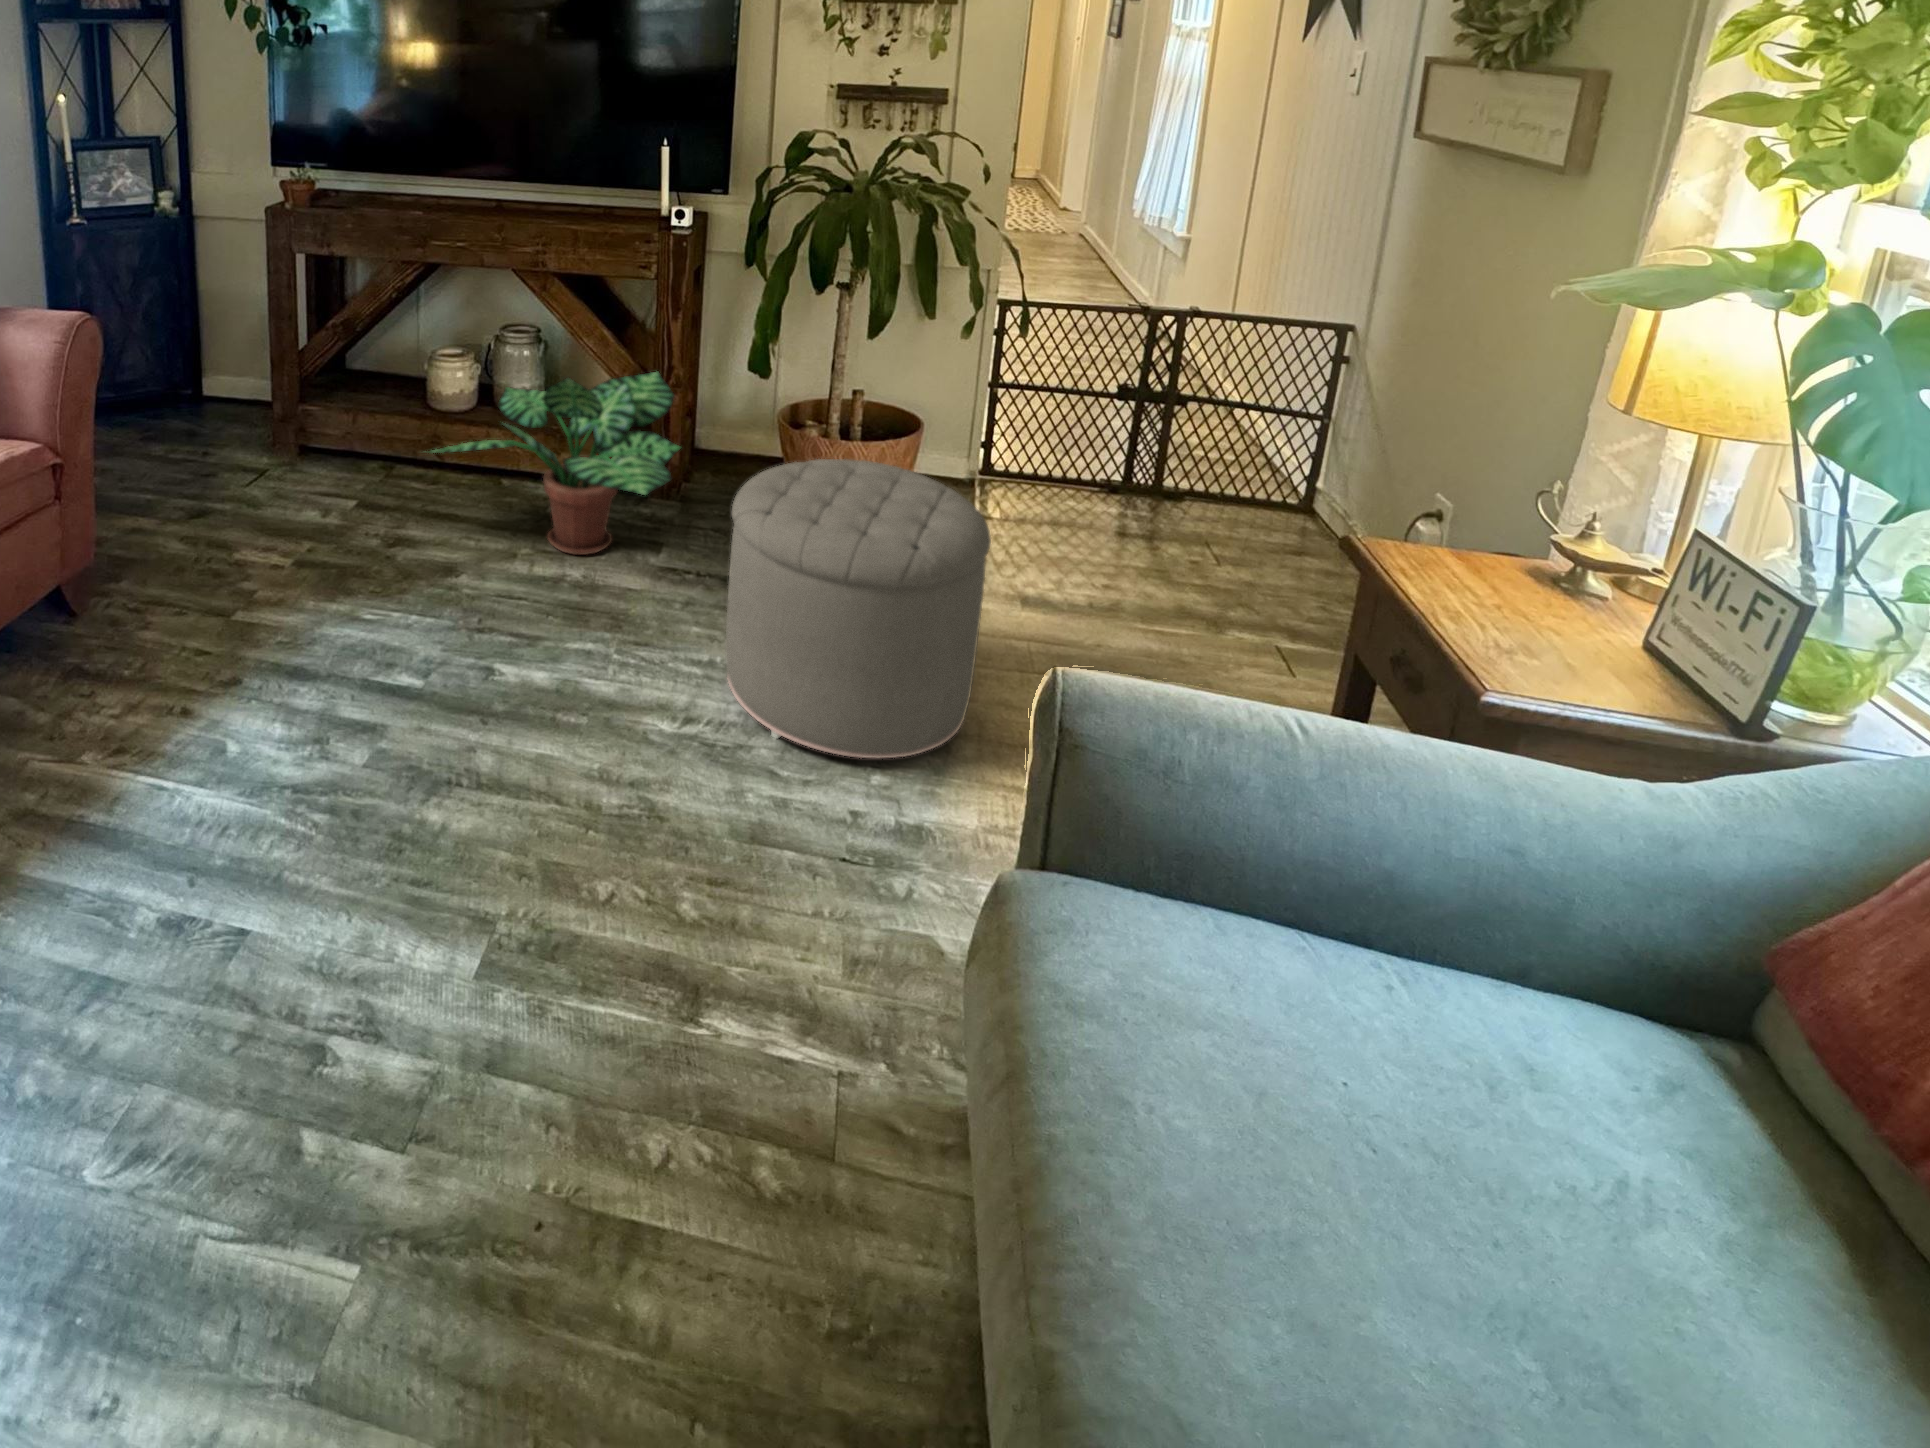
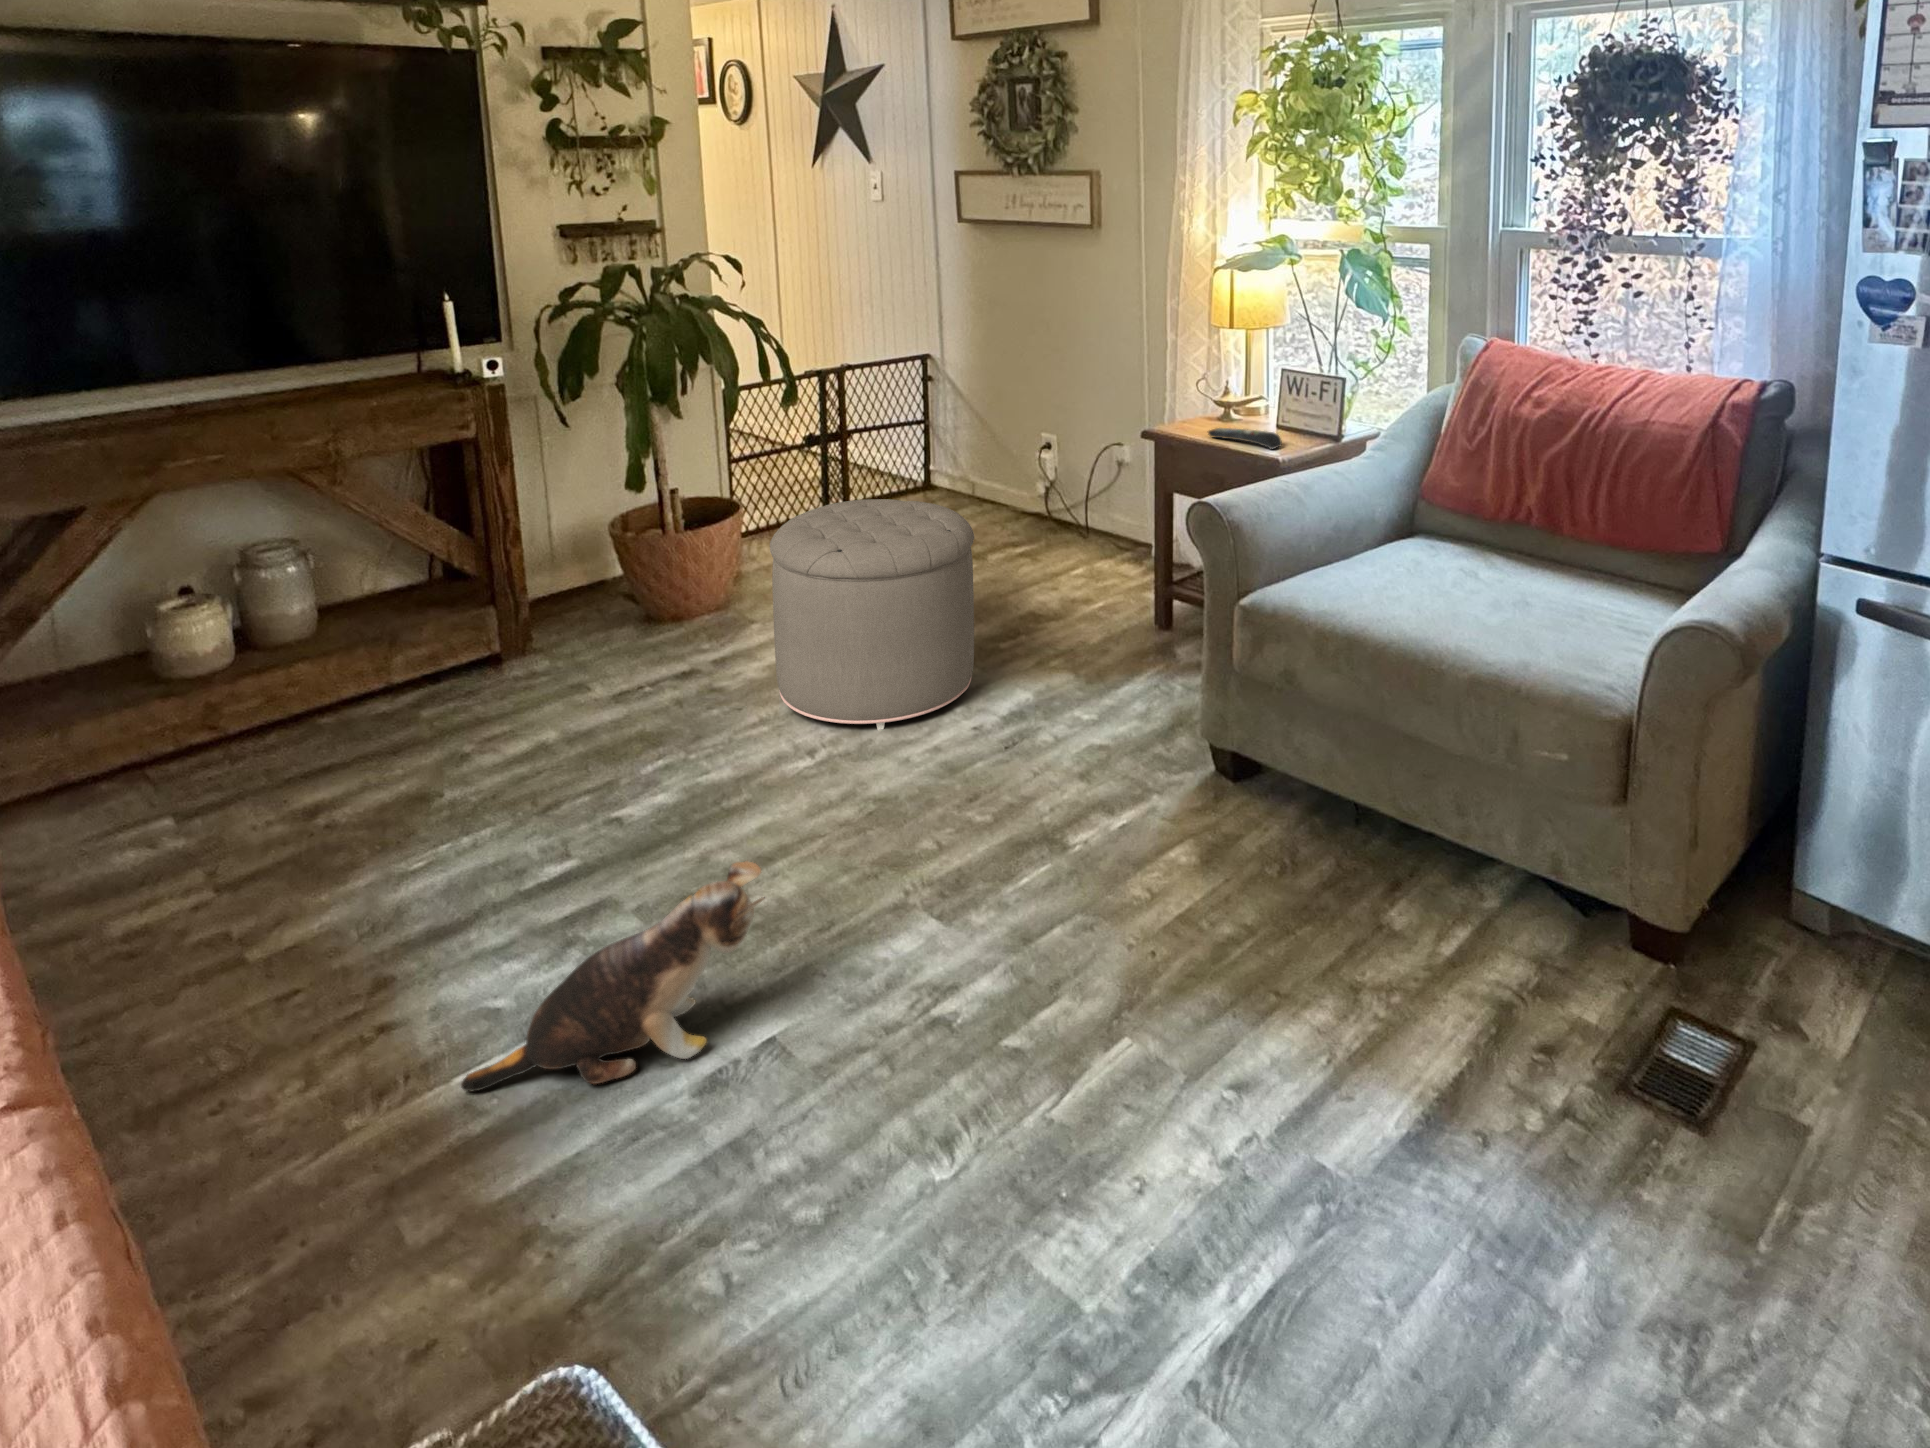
potted plant: present [431,372,681,555] -> none [309,522,661,732]
remote control: none [1486,581,1627,677] -> present [1208,428,1282,449]
plush toy: none [128,750,283,890] -> present [461,861,764,1091]

